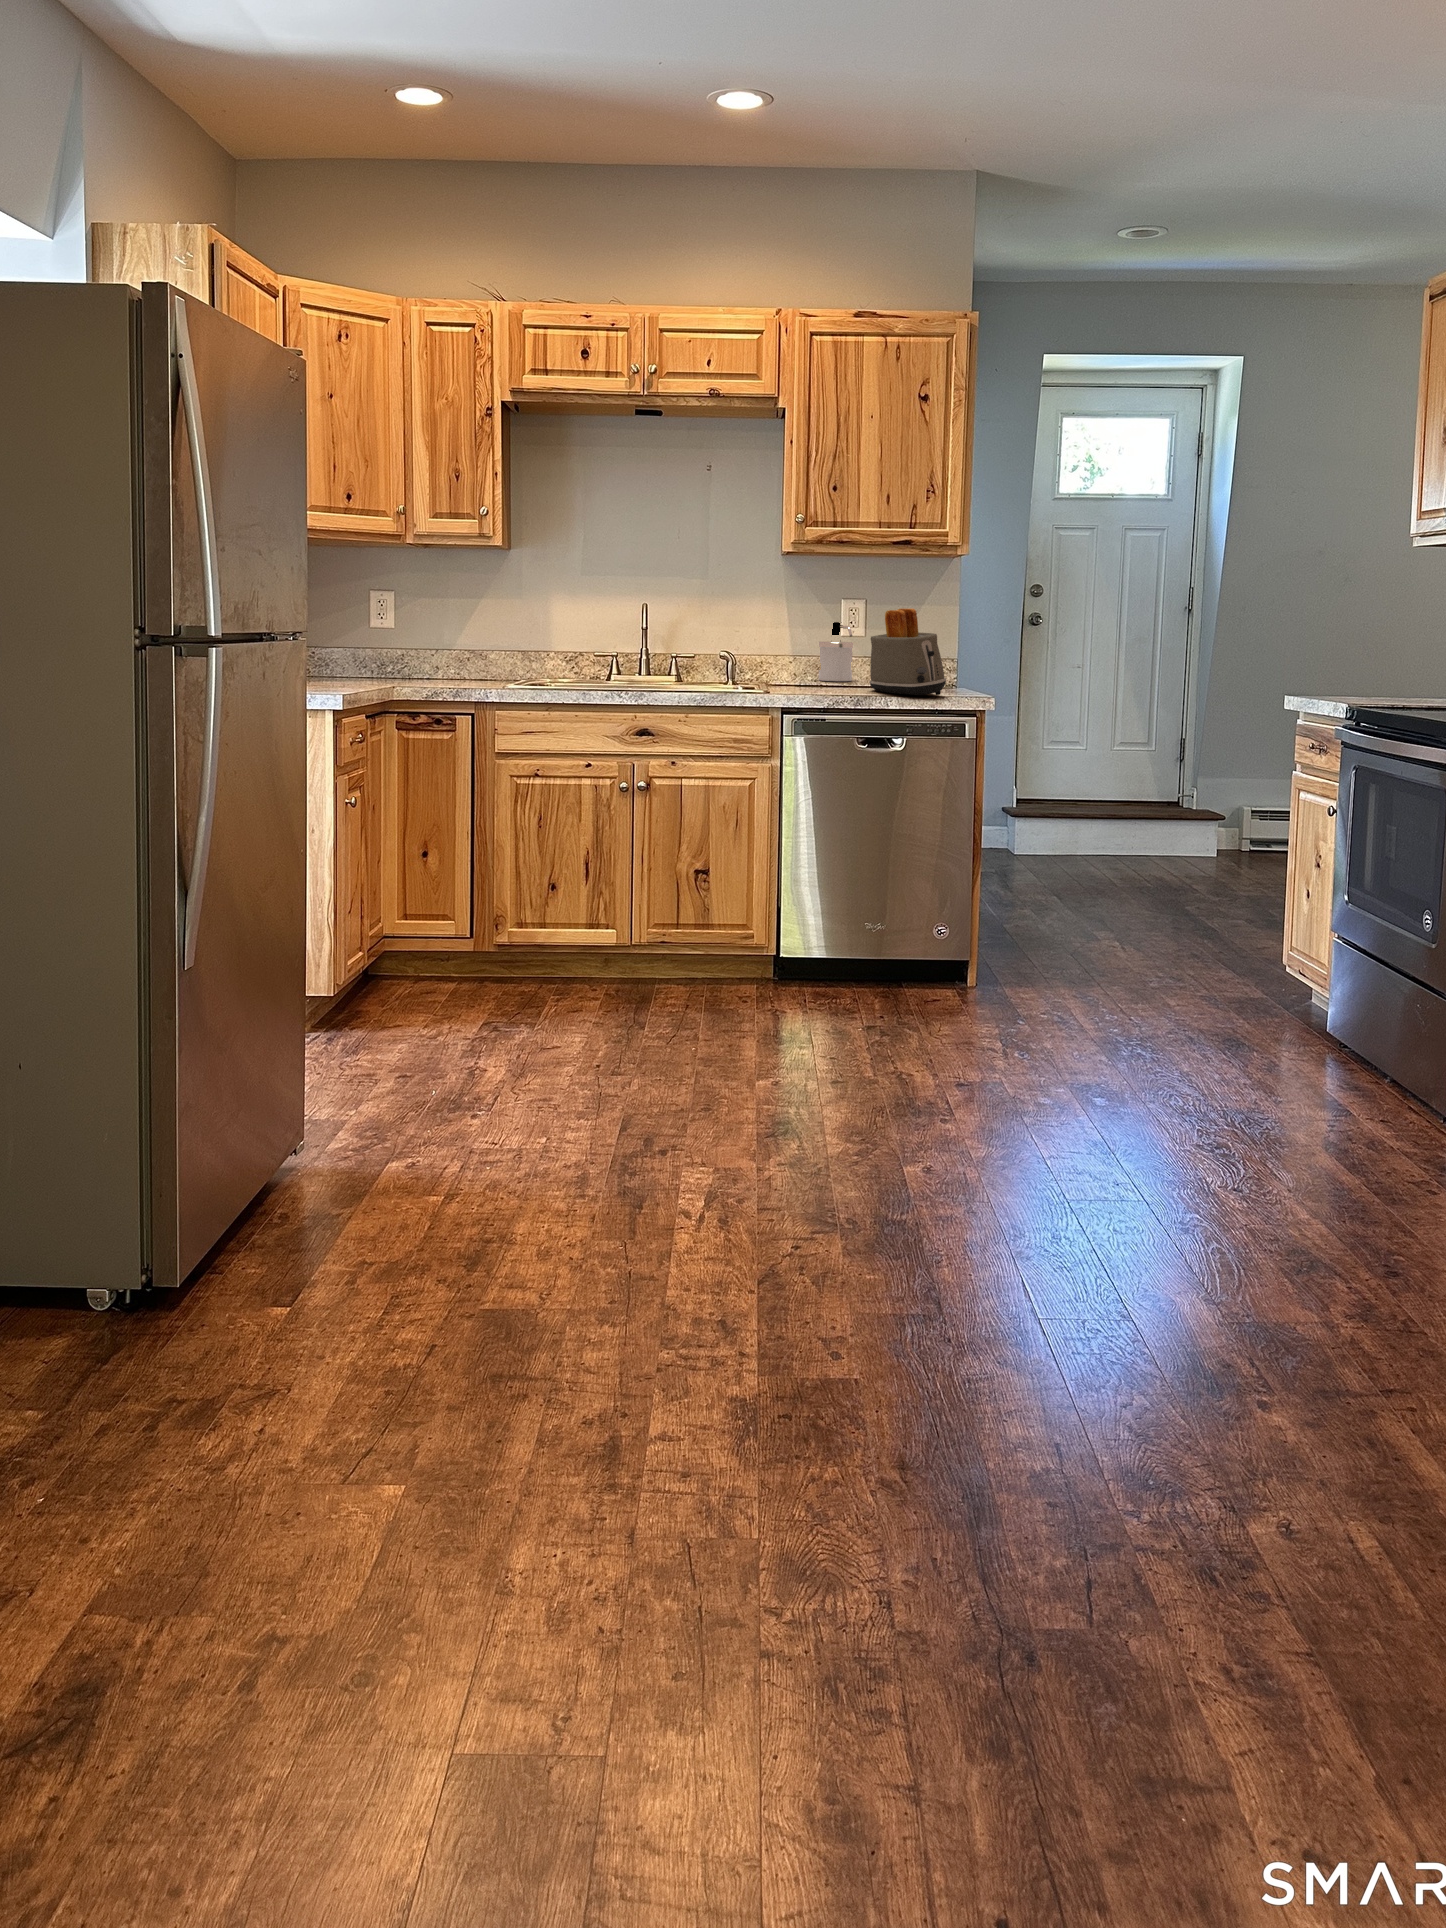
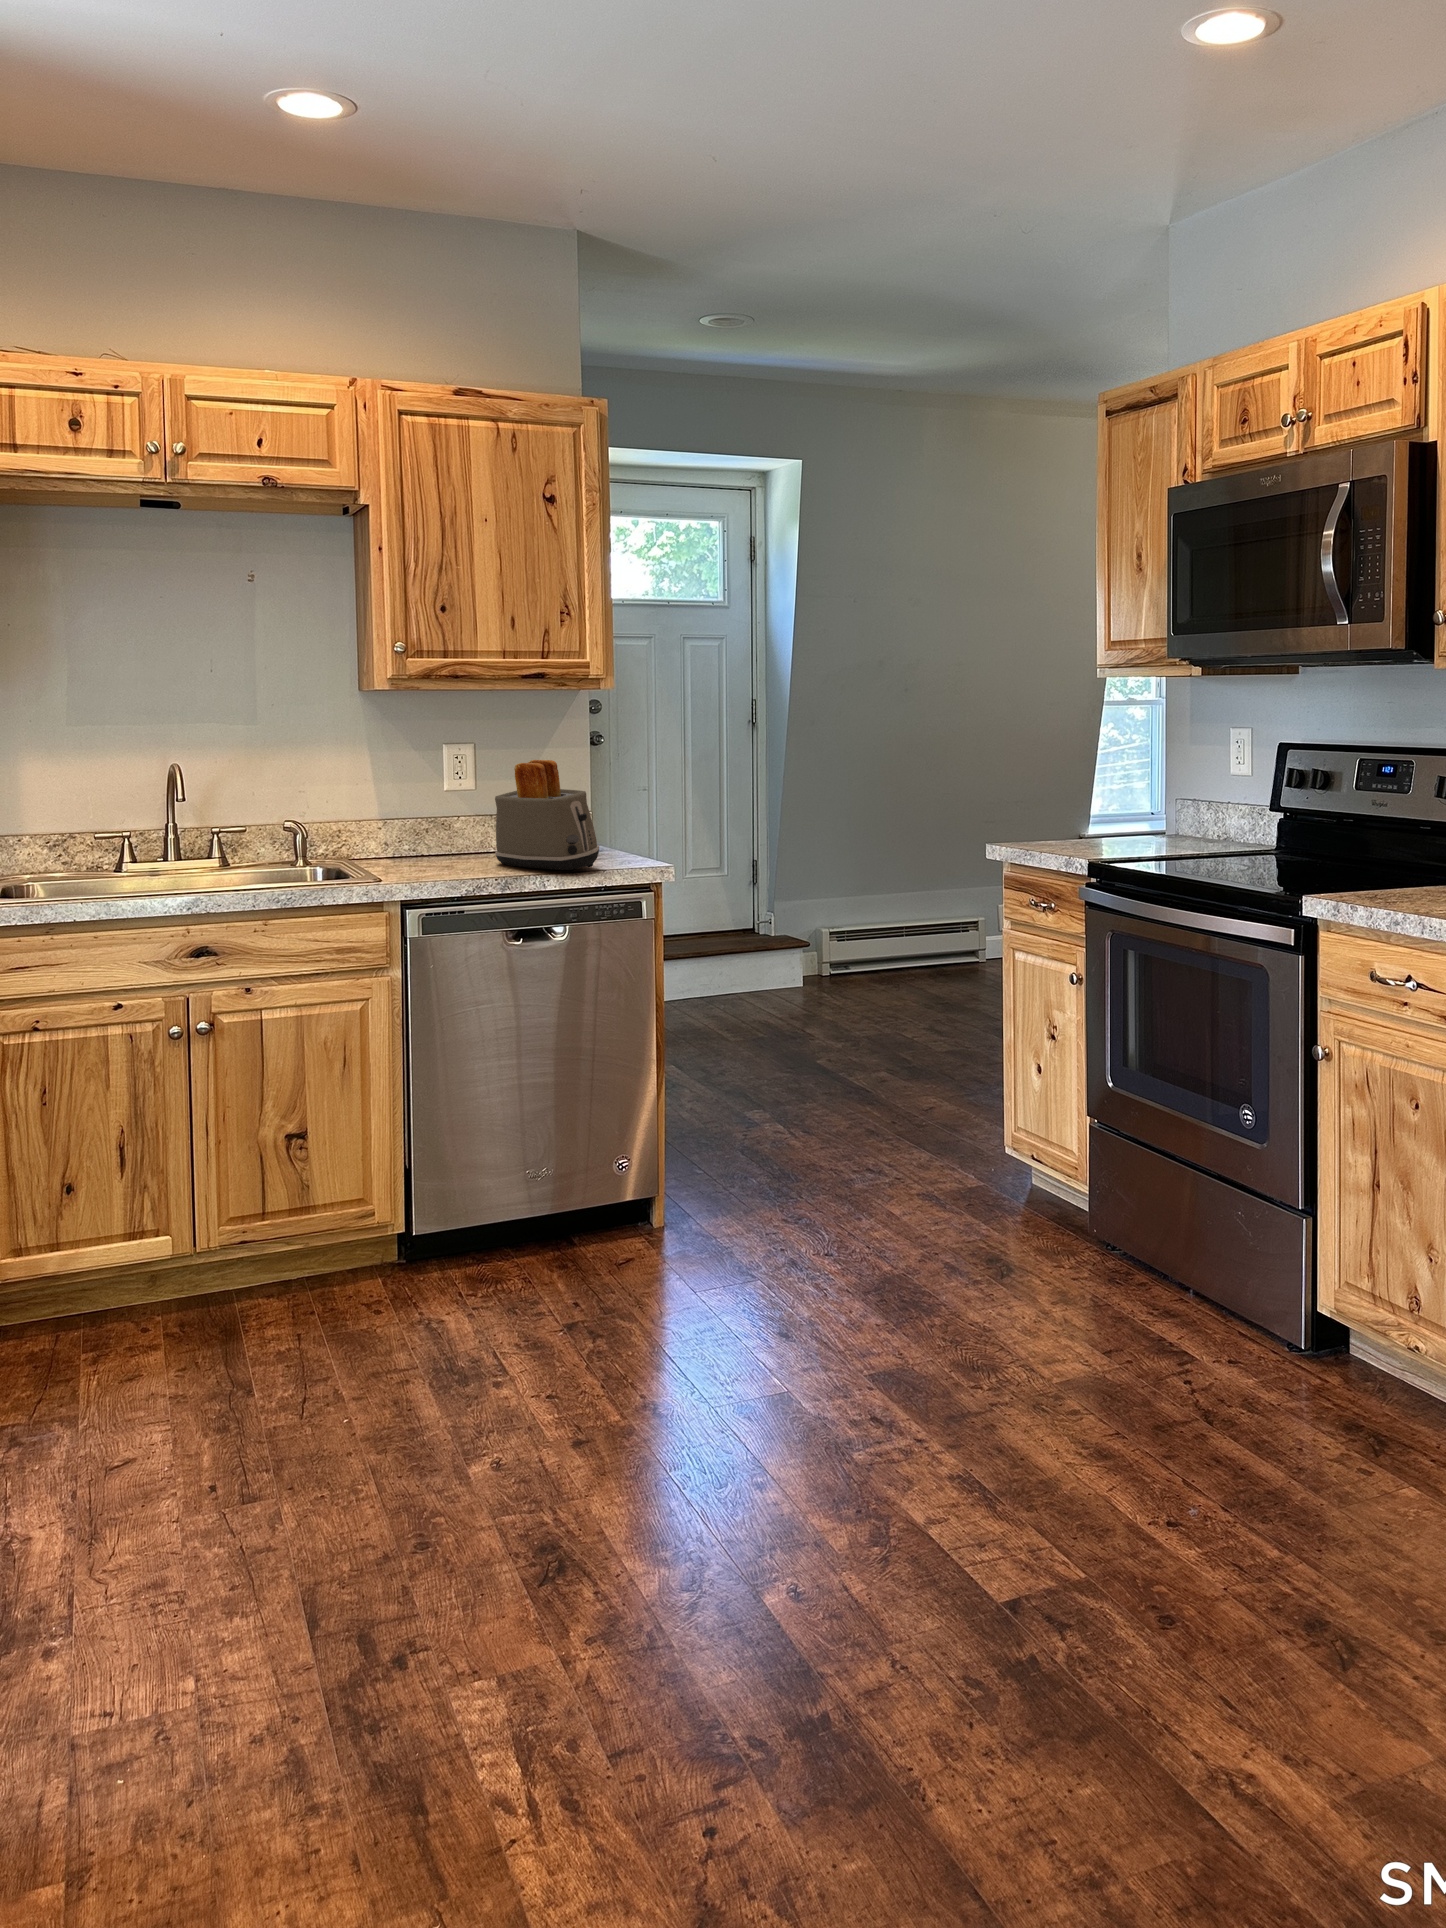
soap dispenser: present [819,622,853,681] -> none [410,775,460,851]

